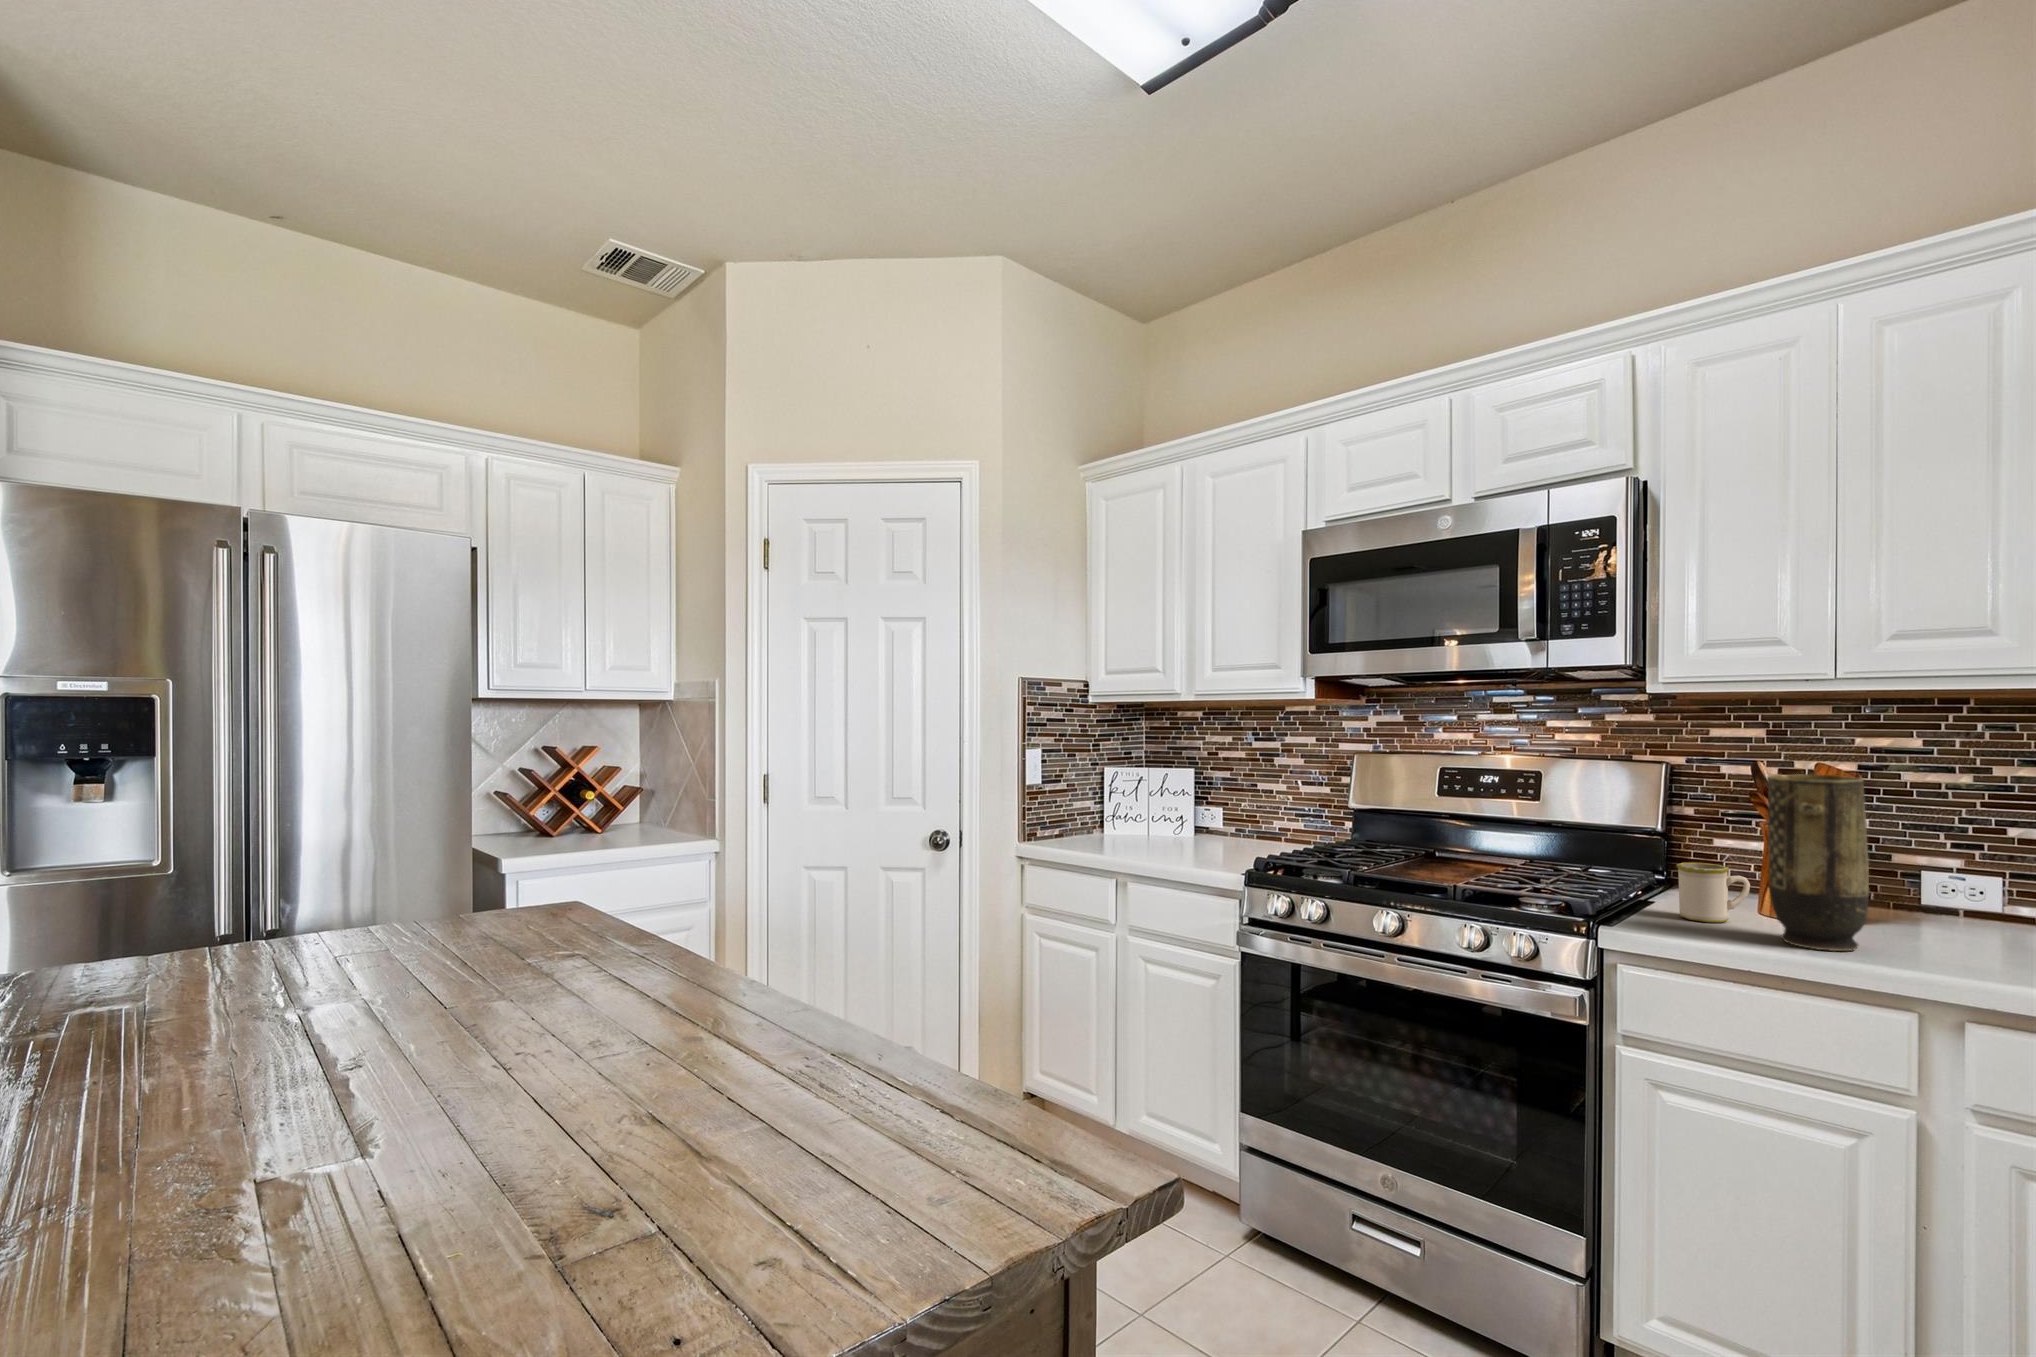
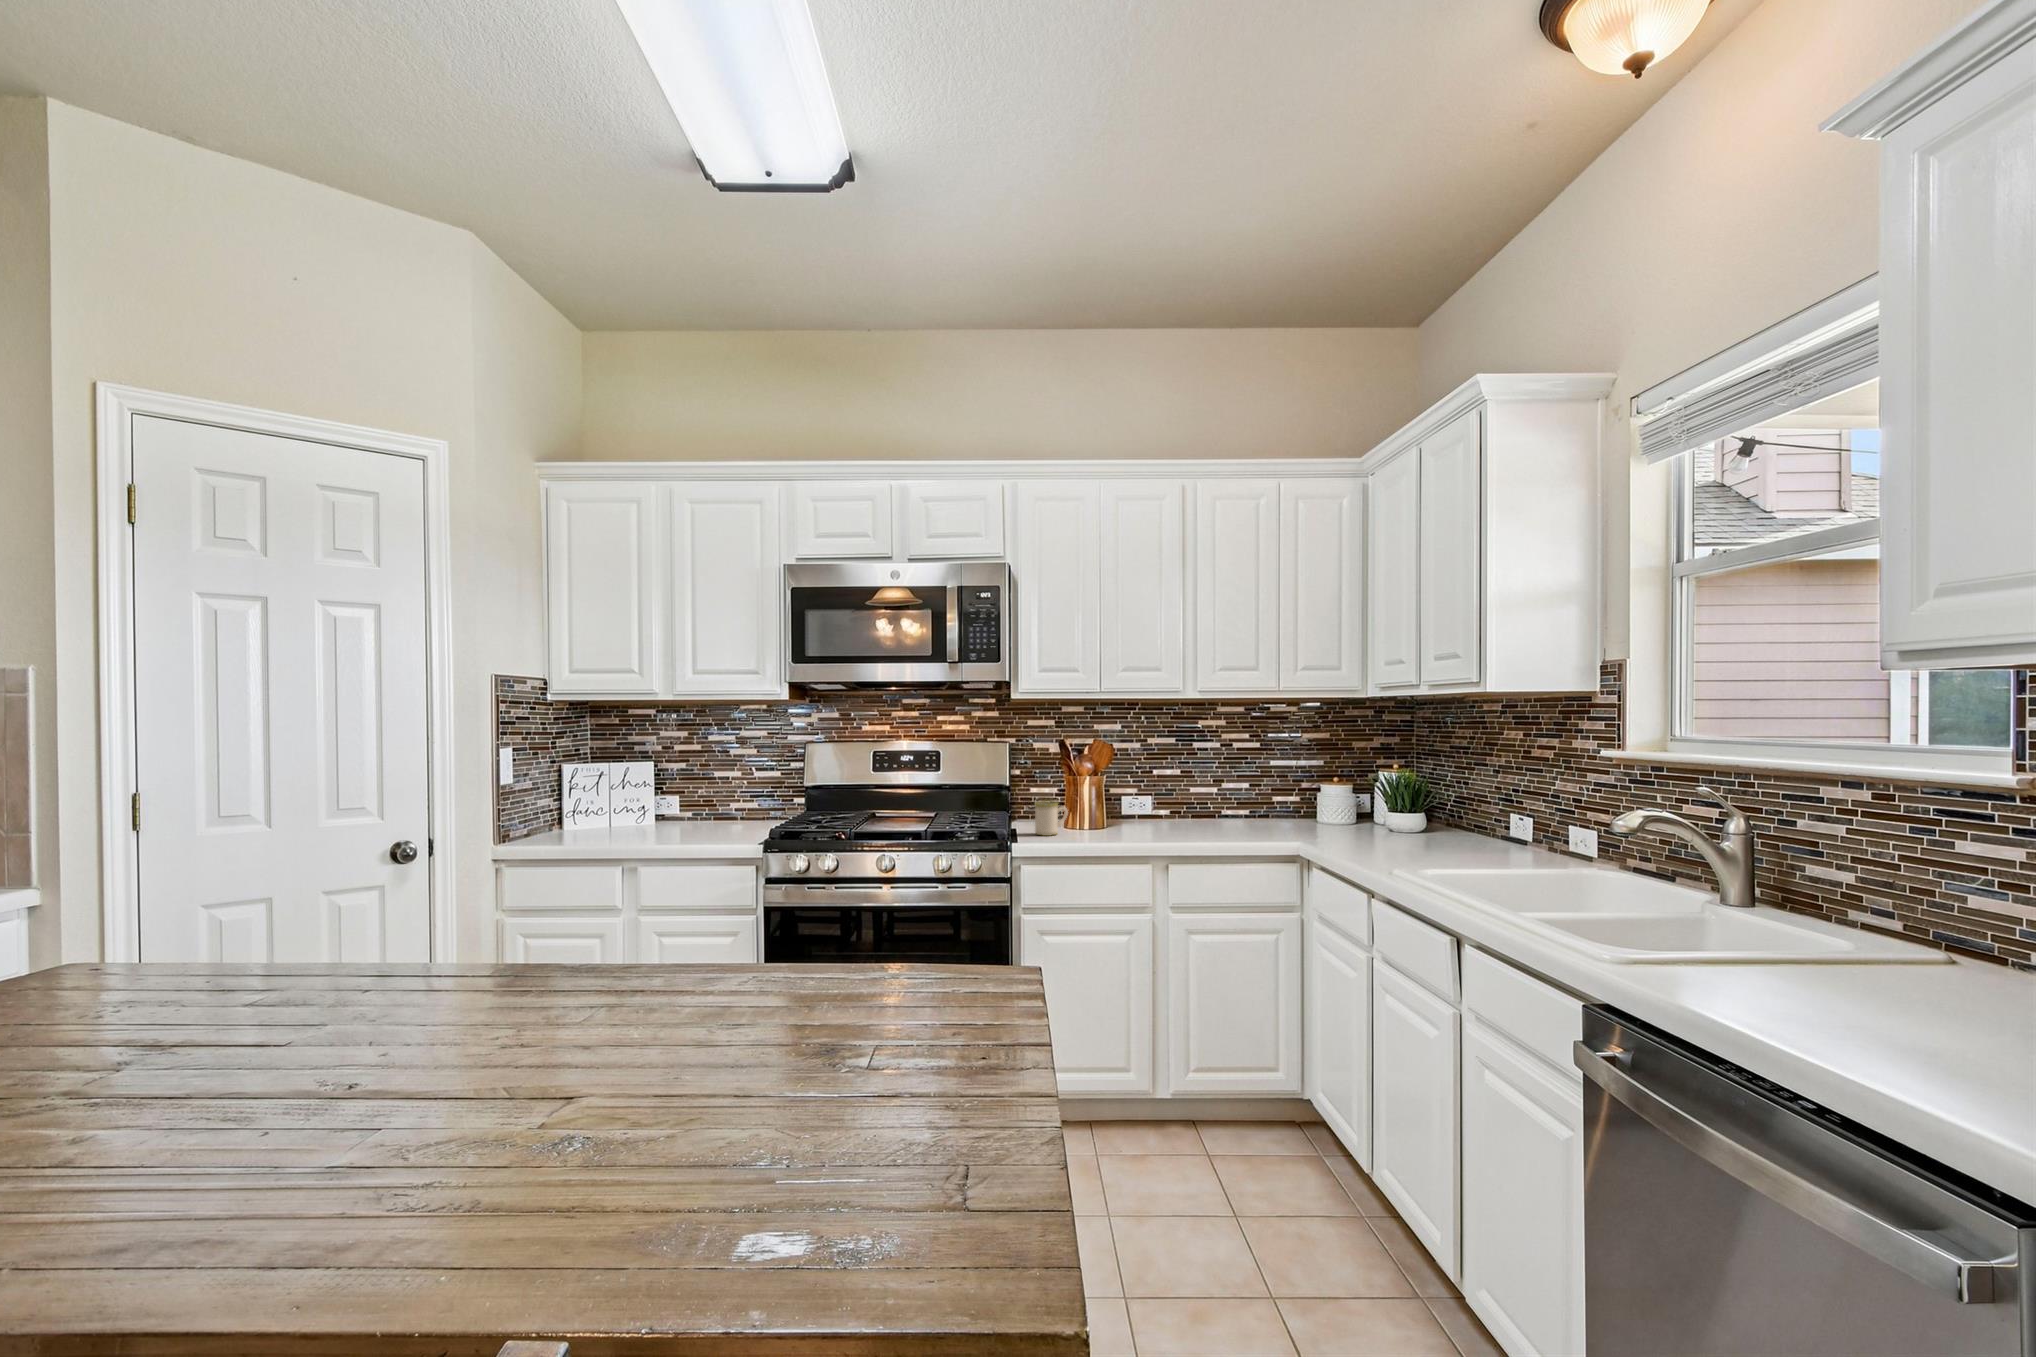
vase: present [1767,774,1869,951] -> none [1086,746,1127,841]

